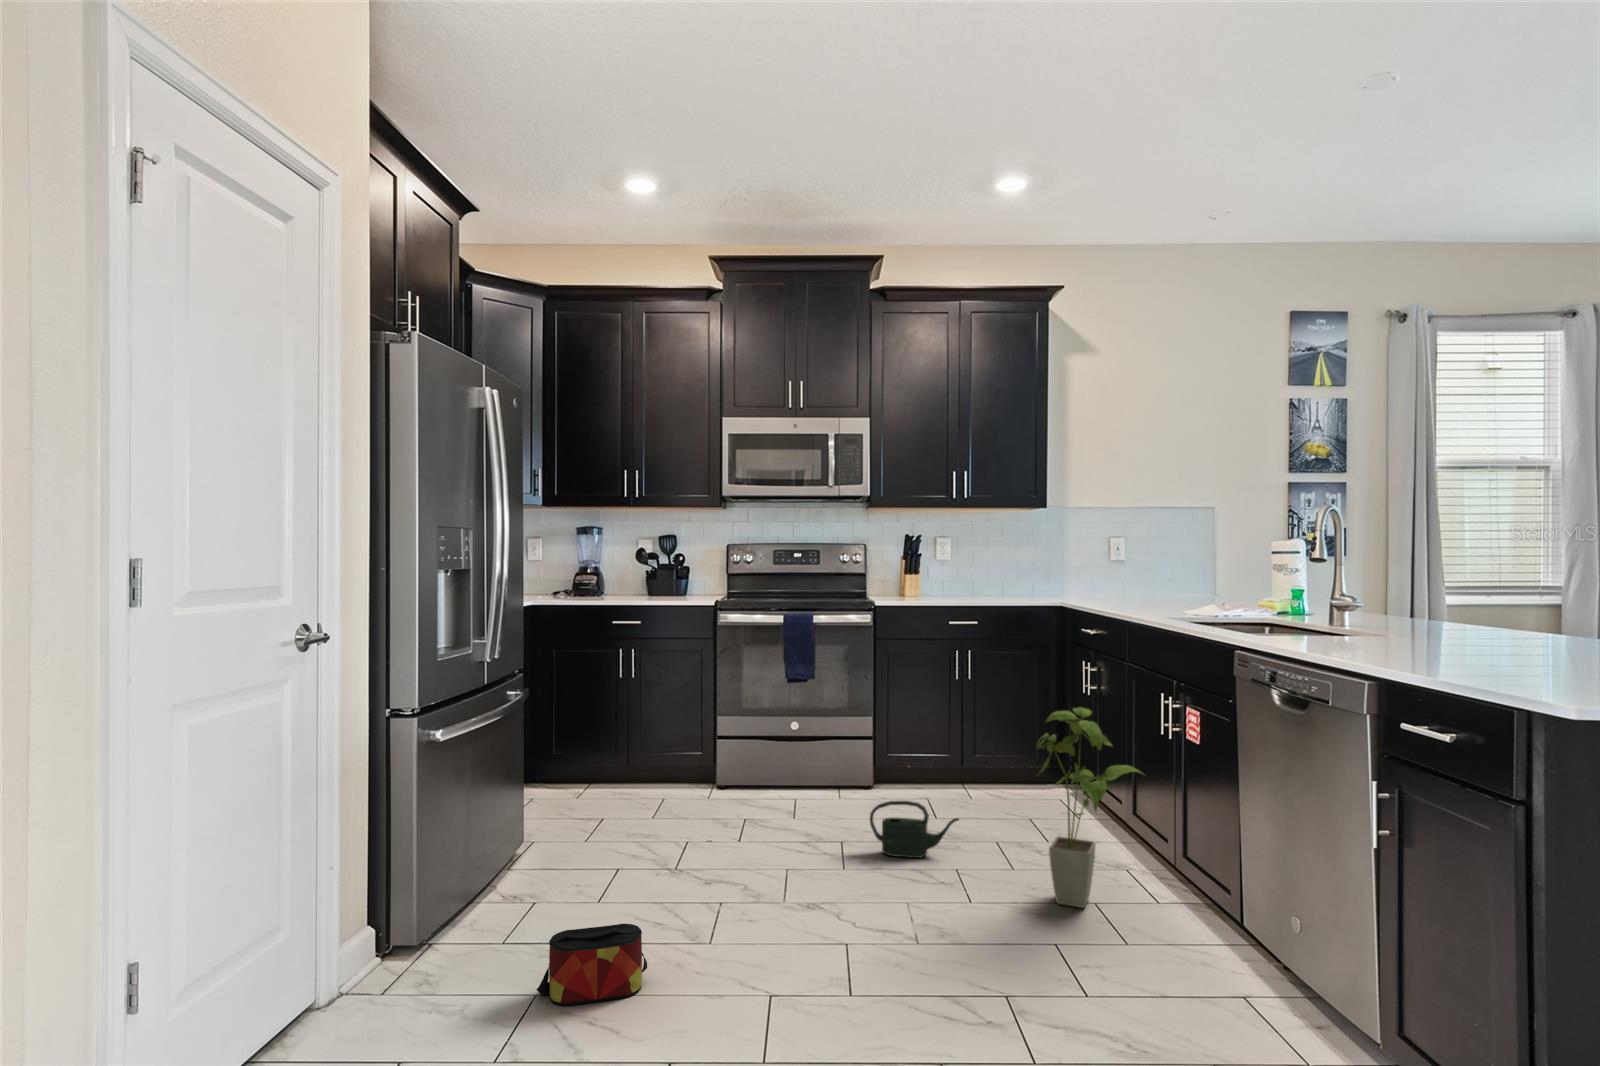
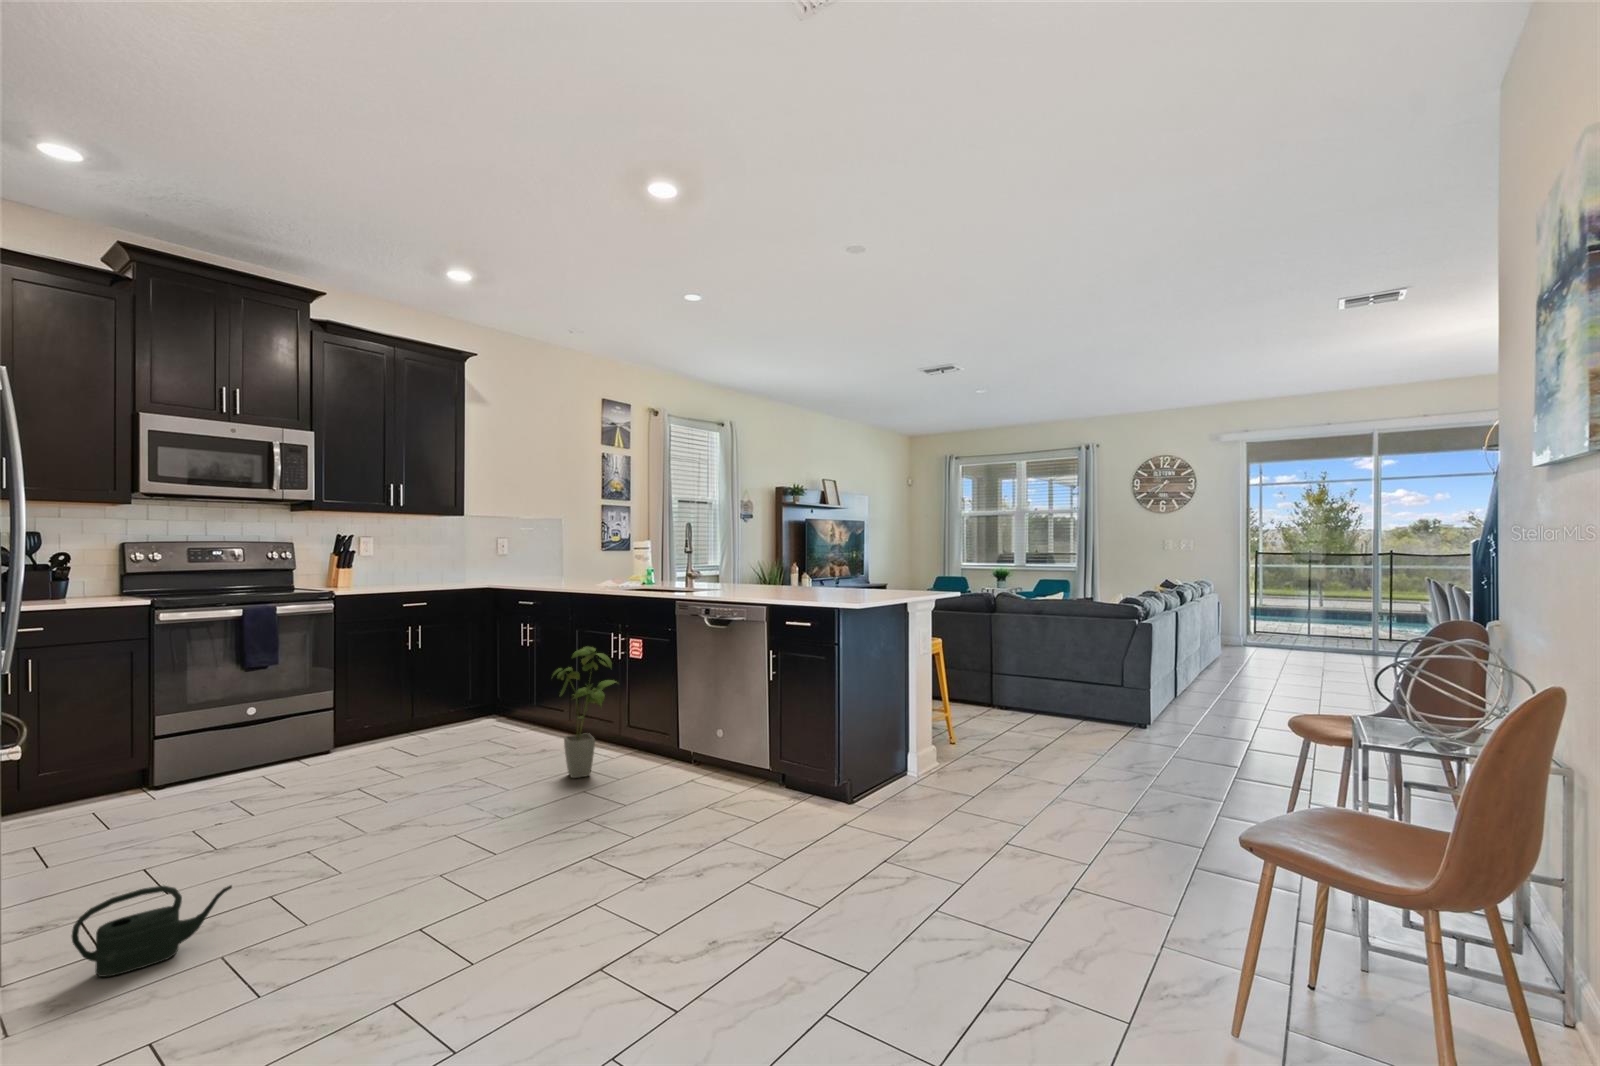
watering can: present [870,801,959,858] -> present [72,885,232,977]
bag: present [536,924,647,1006] -> none [257,869,356,960]

